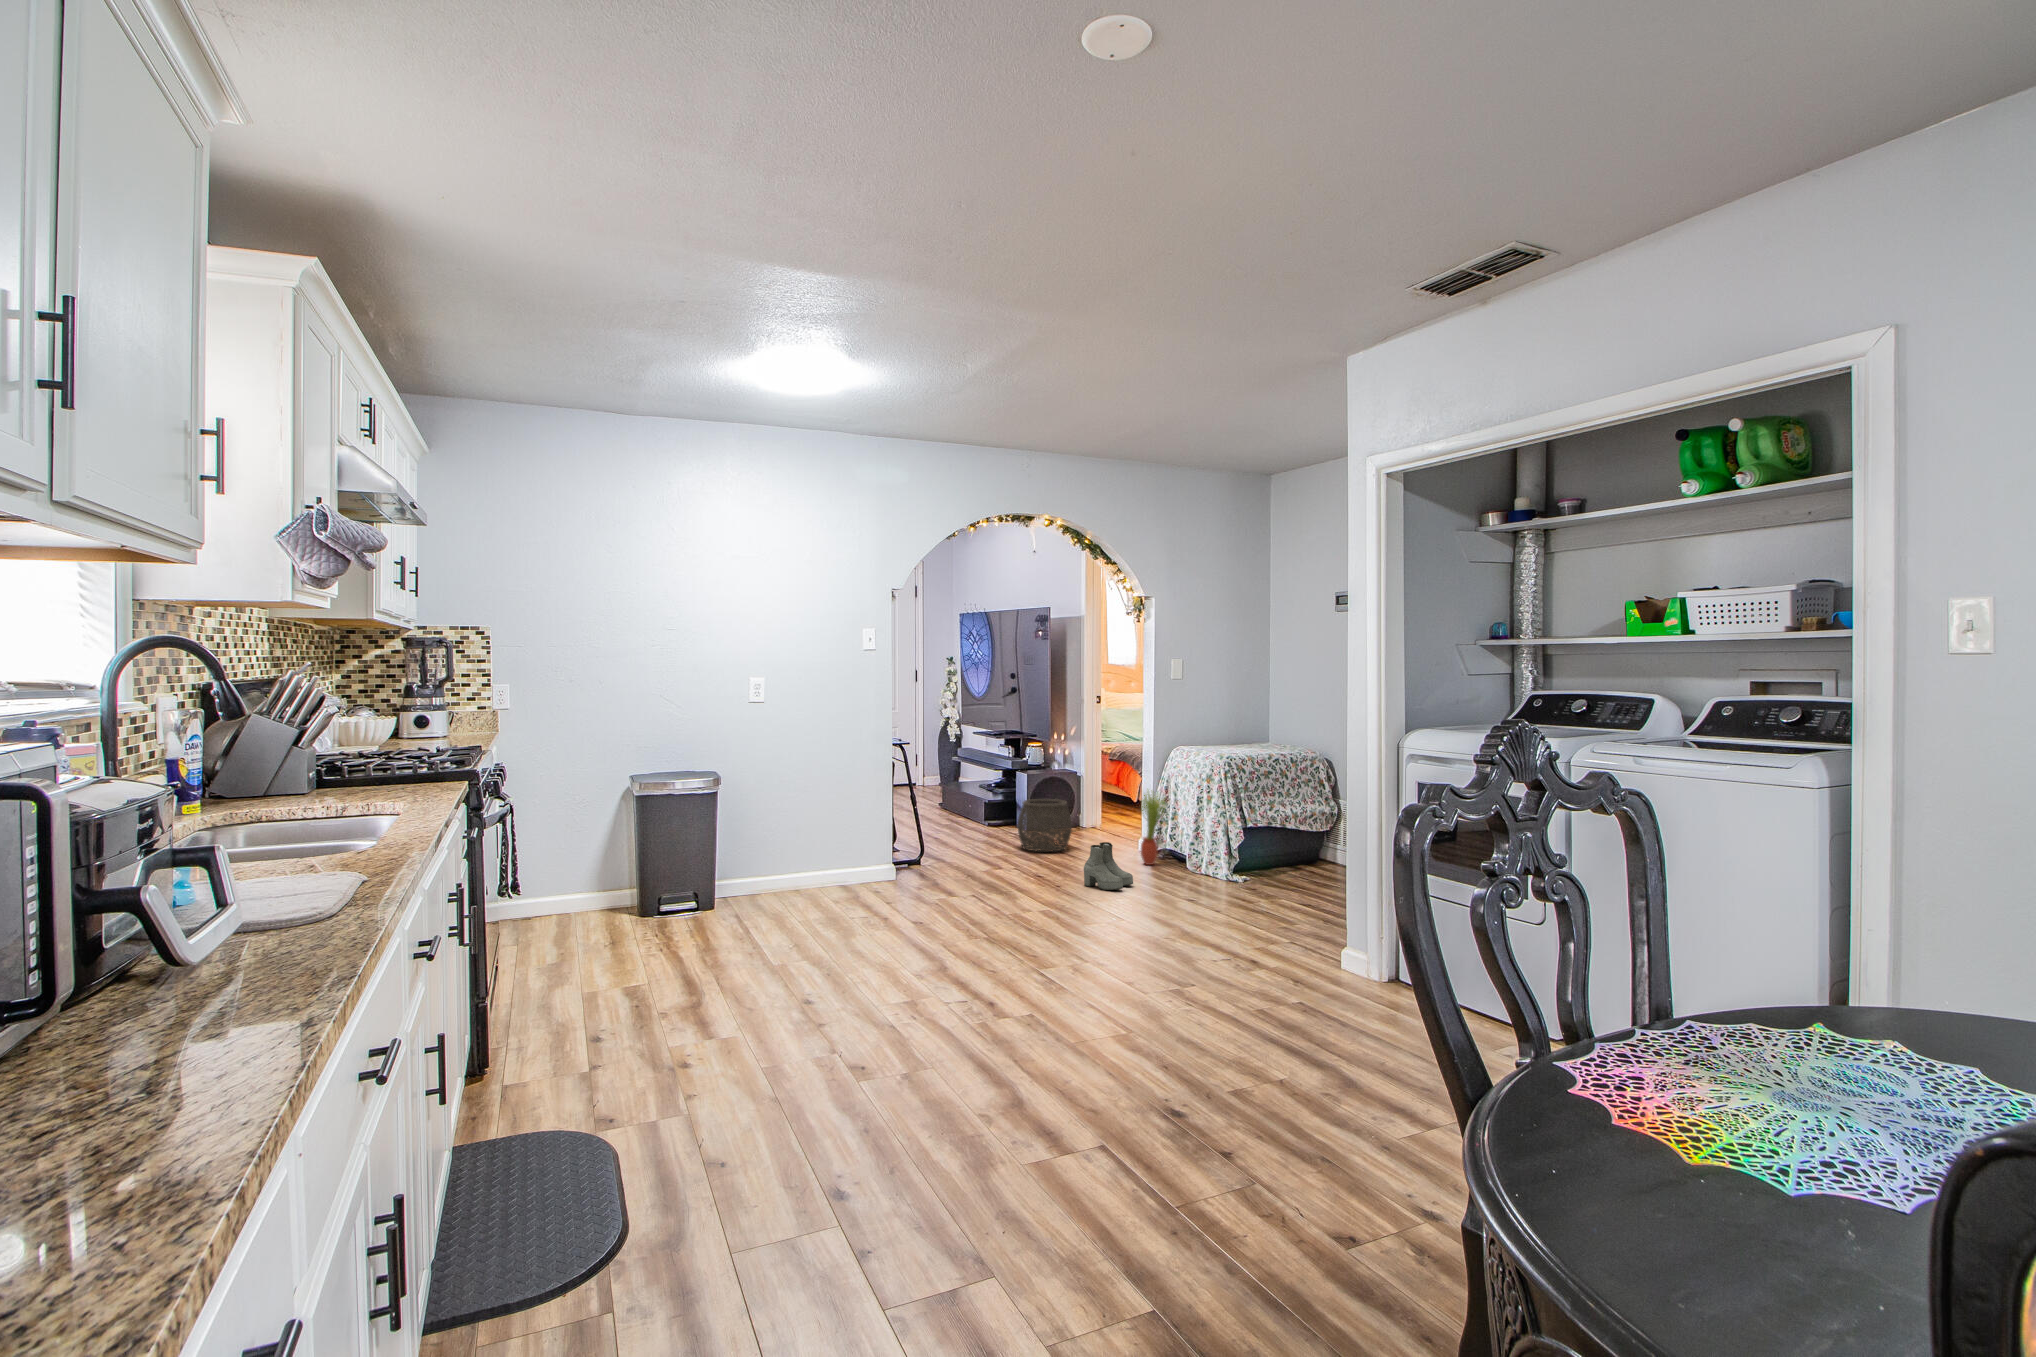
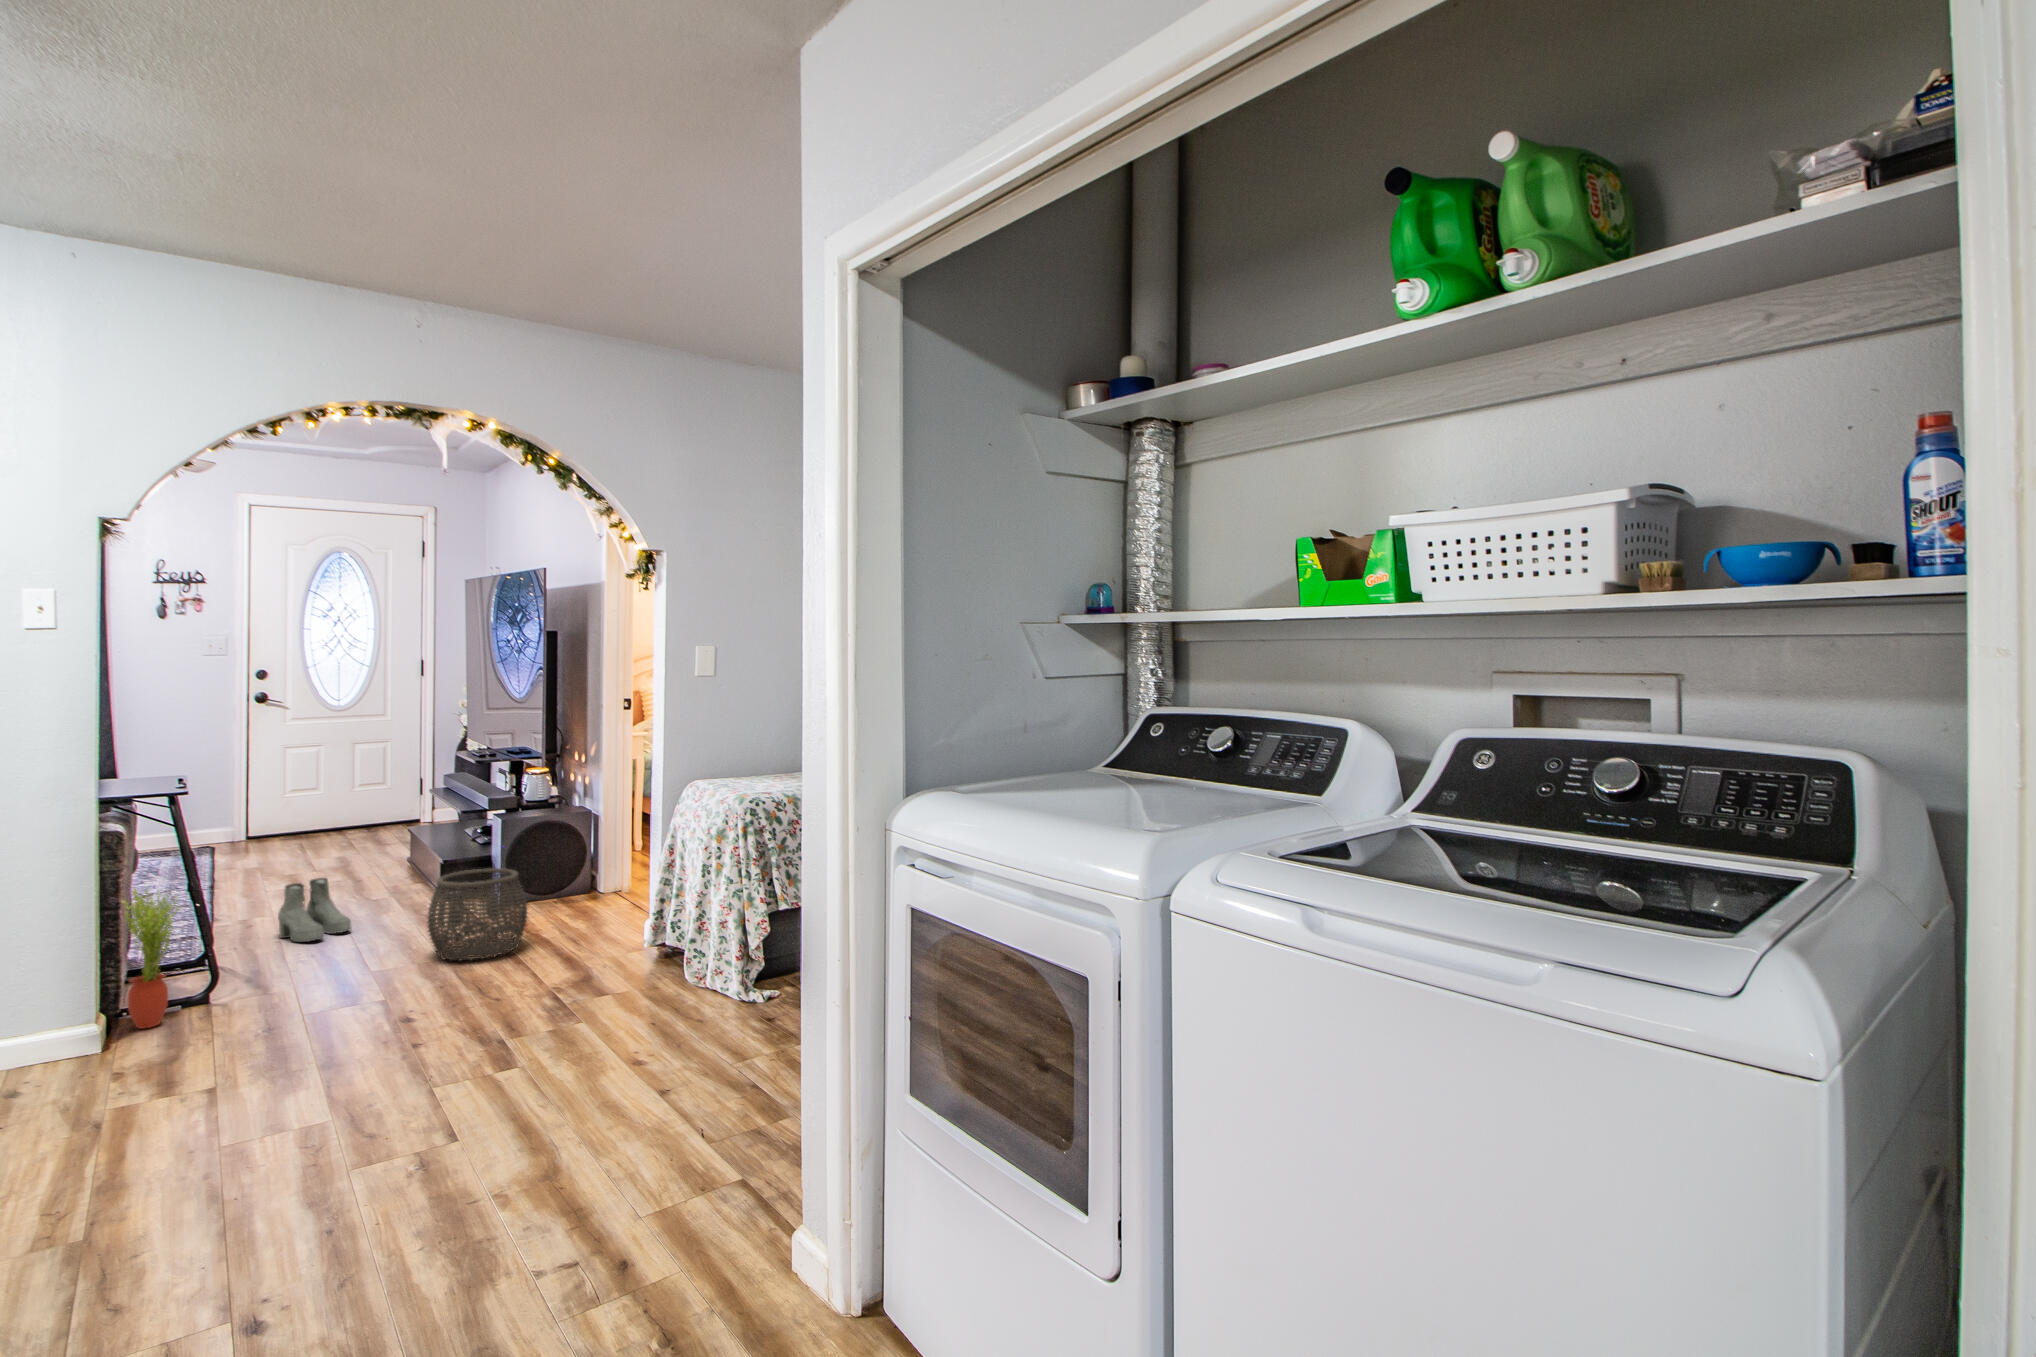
potted plant: present [1141,792,1164,865] -> present [122,889,181,1029]
boots: present [1084,842,1133,890] -> present [278,878,351,942]

